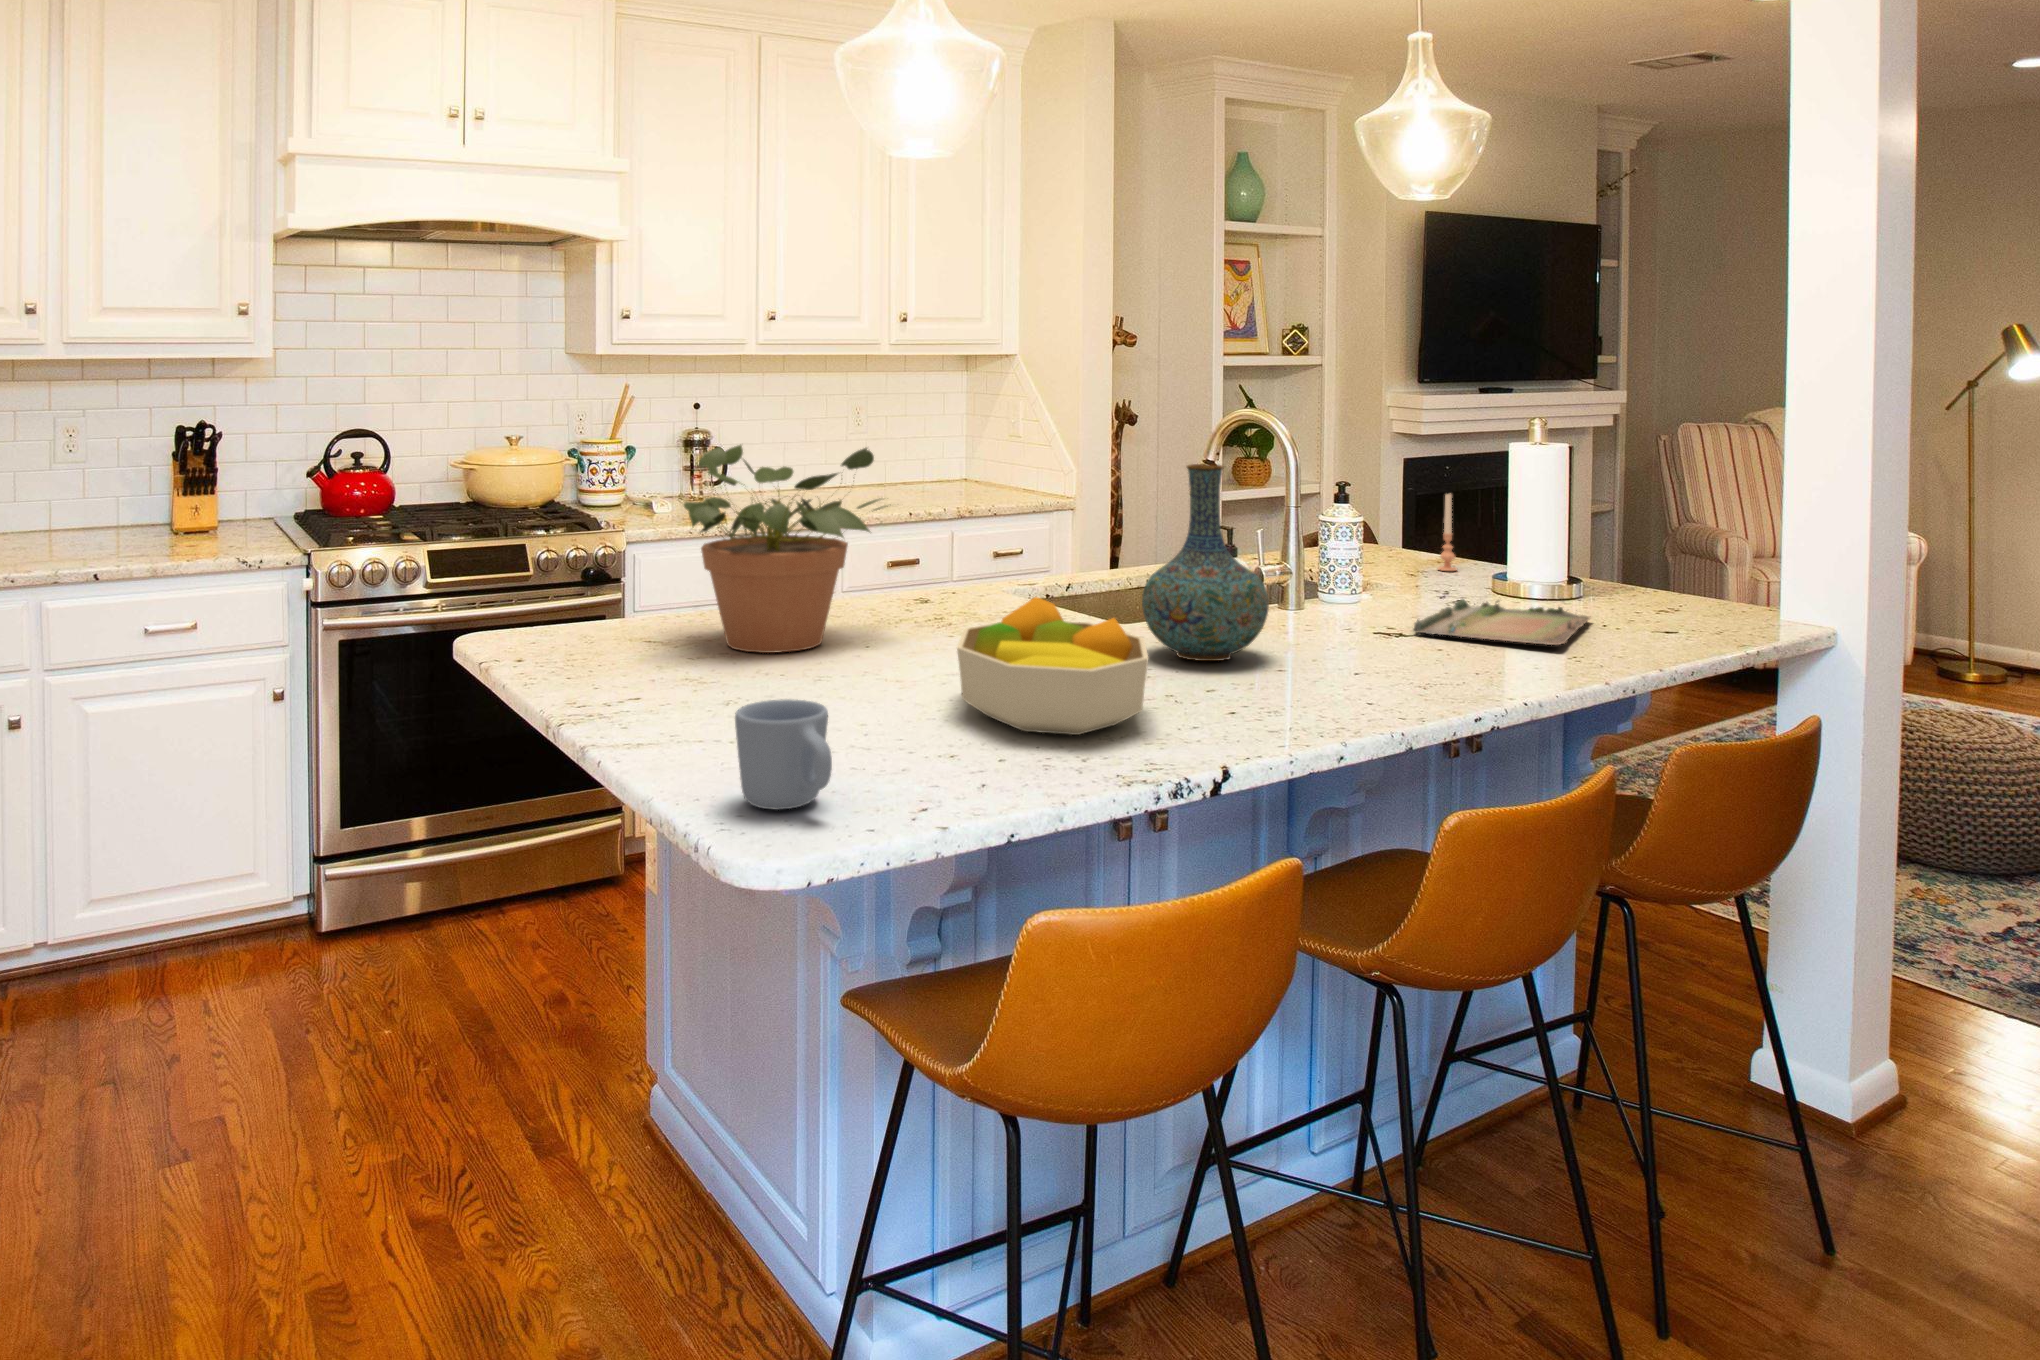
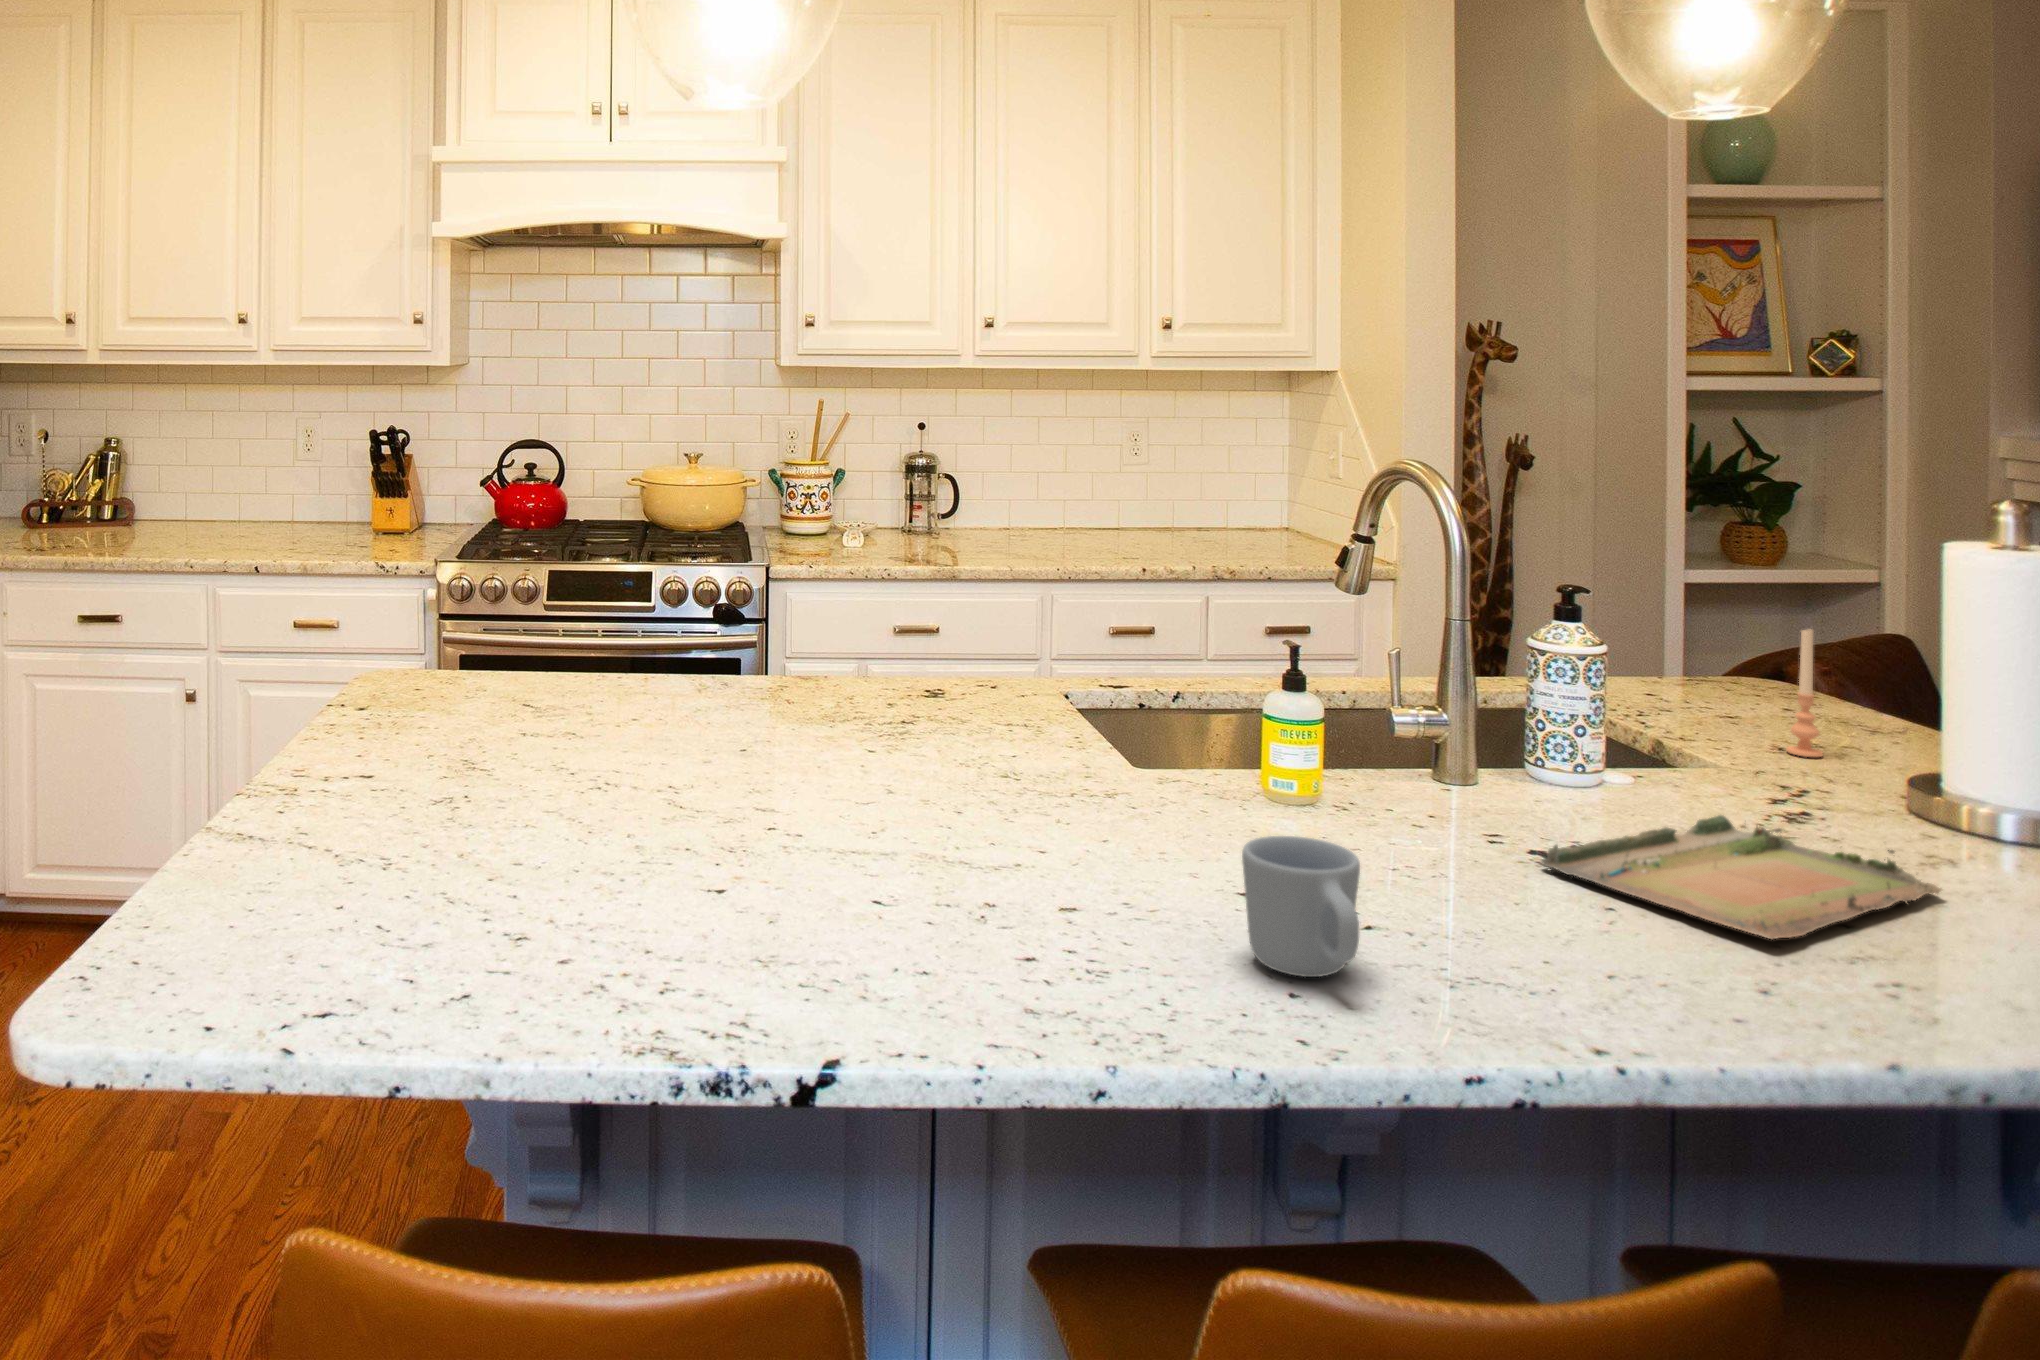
potted plant: present [684,445,888,653] -> none [503,493,795,757]
vase: present [1142,464,1269,661] -> none [1035,567,1227,865]
fruit bowl: present [957,597,1148,735] -> none [629,739,898,954]
mug: present [735,699,832,810] -> present [1242,836,1360,977]

